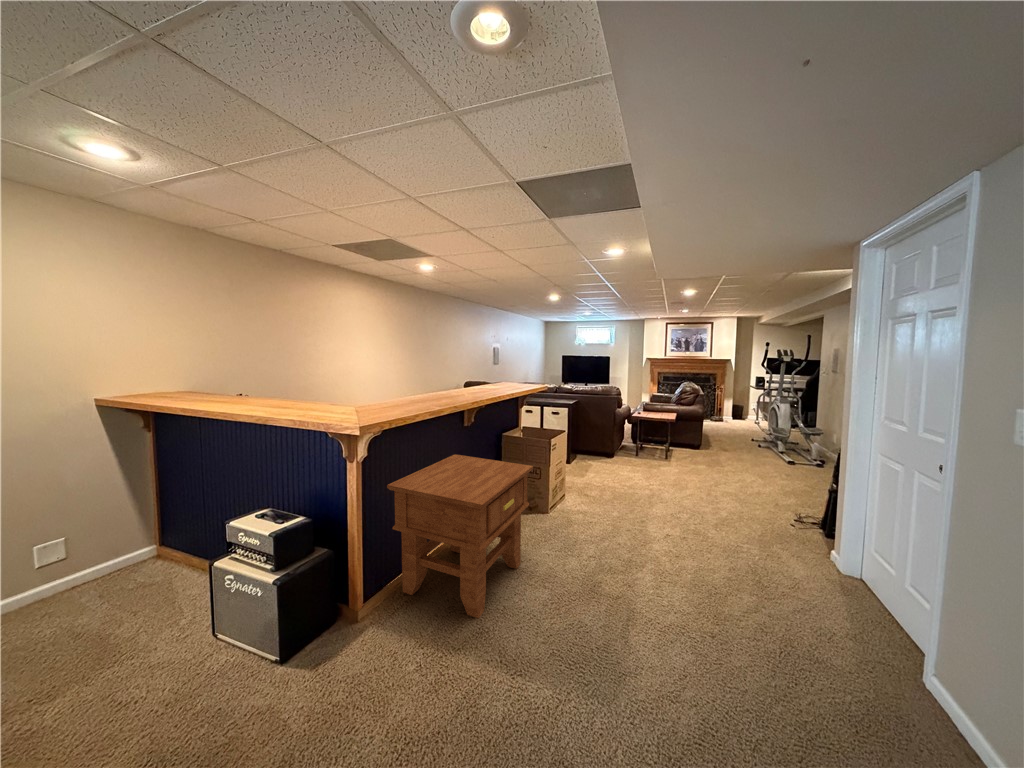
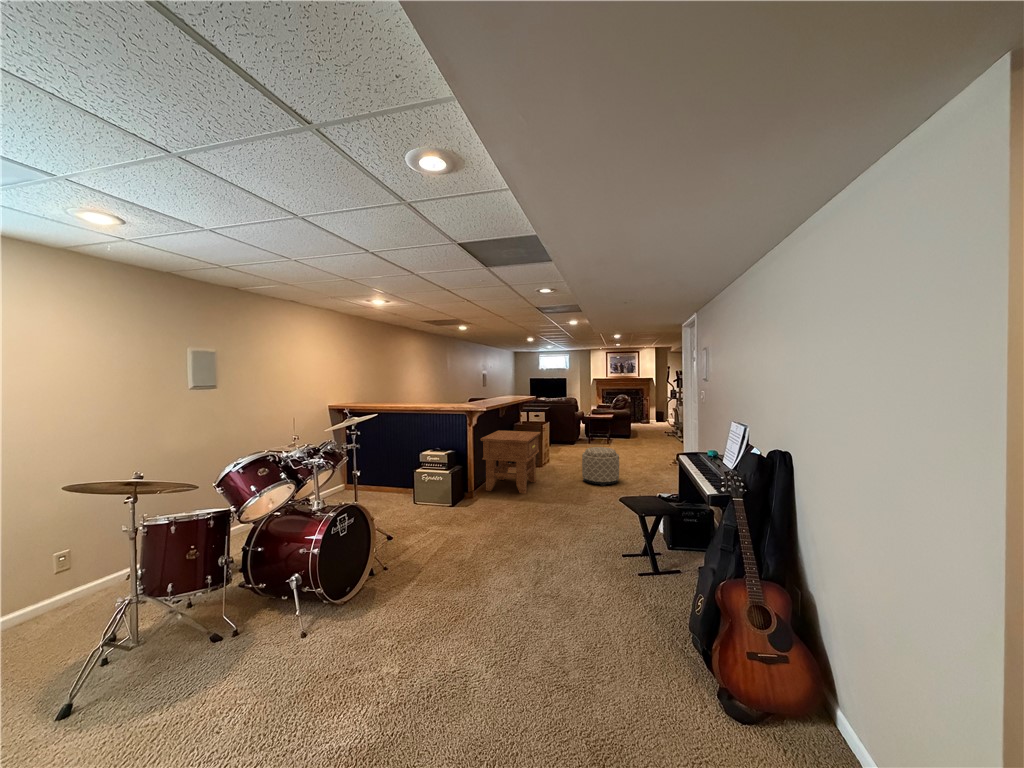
ottoman: none [618,502,704,604] -> present [582,447,619,486]

